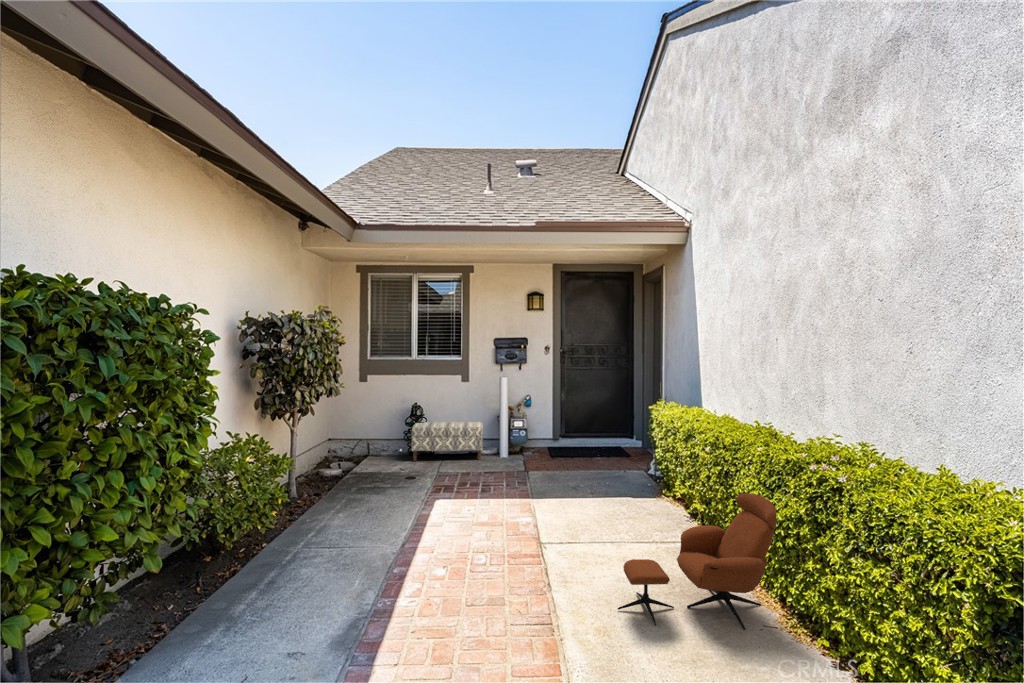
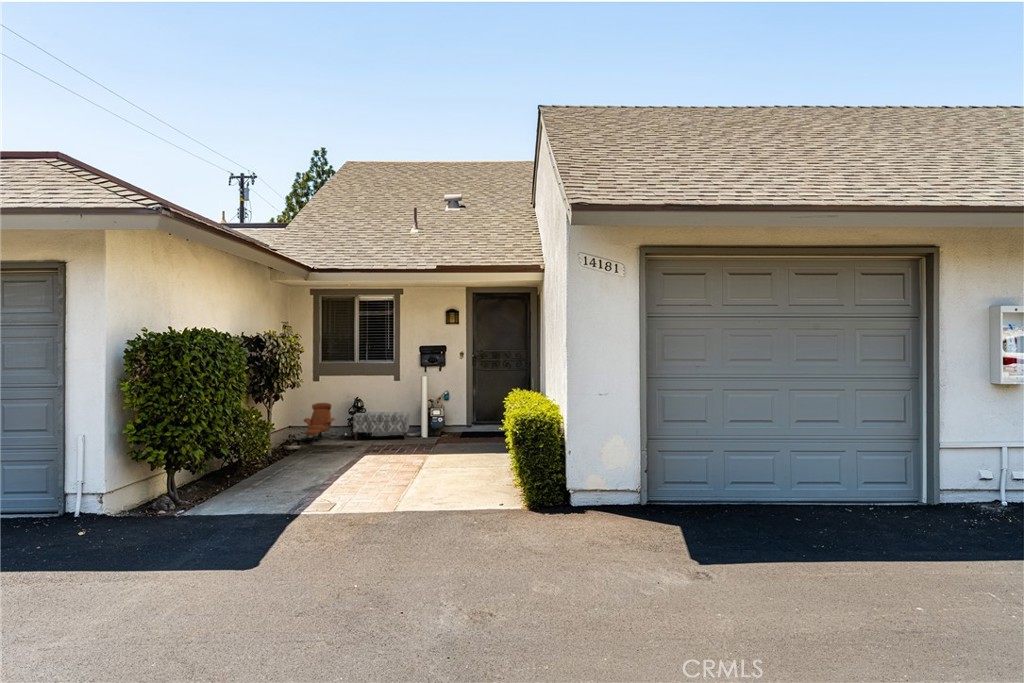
lounge chair: present [618,493,777,630] -> present [304,403,335,444]

